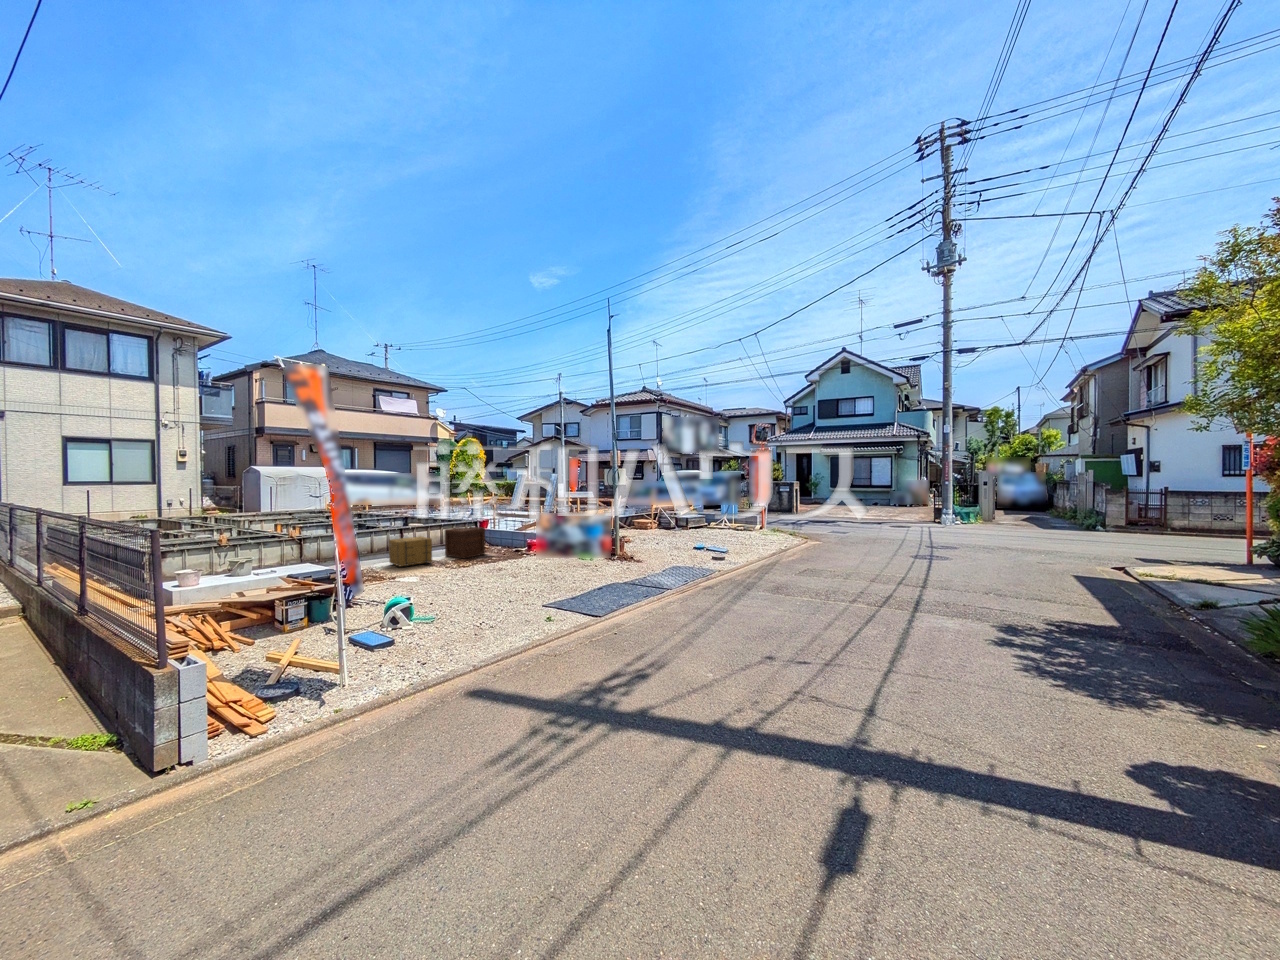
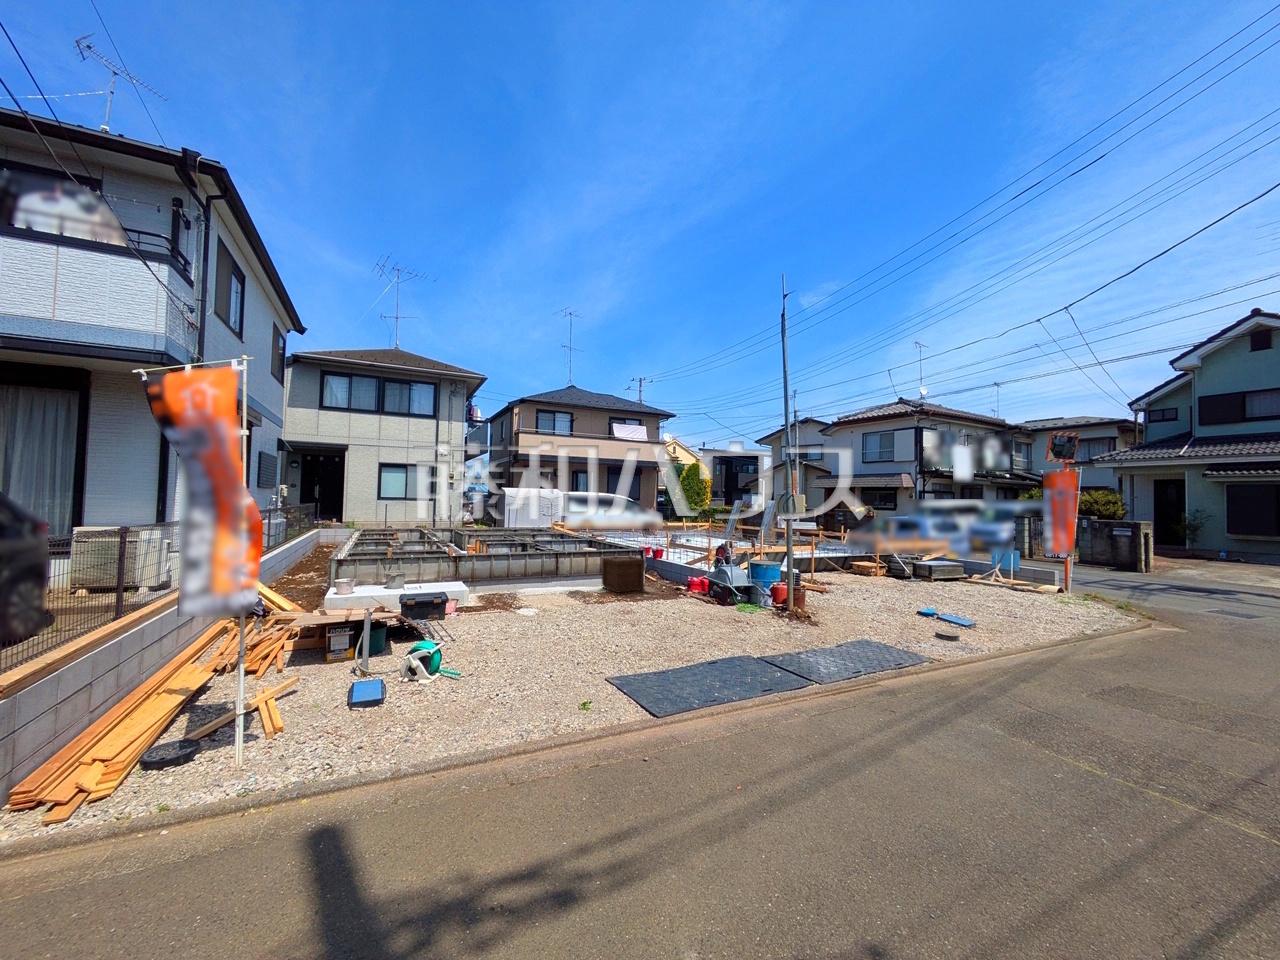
cardboard box: present [389,536,432,566] -> none [542,563,582,596]

